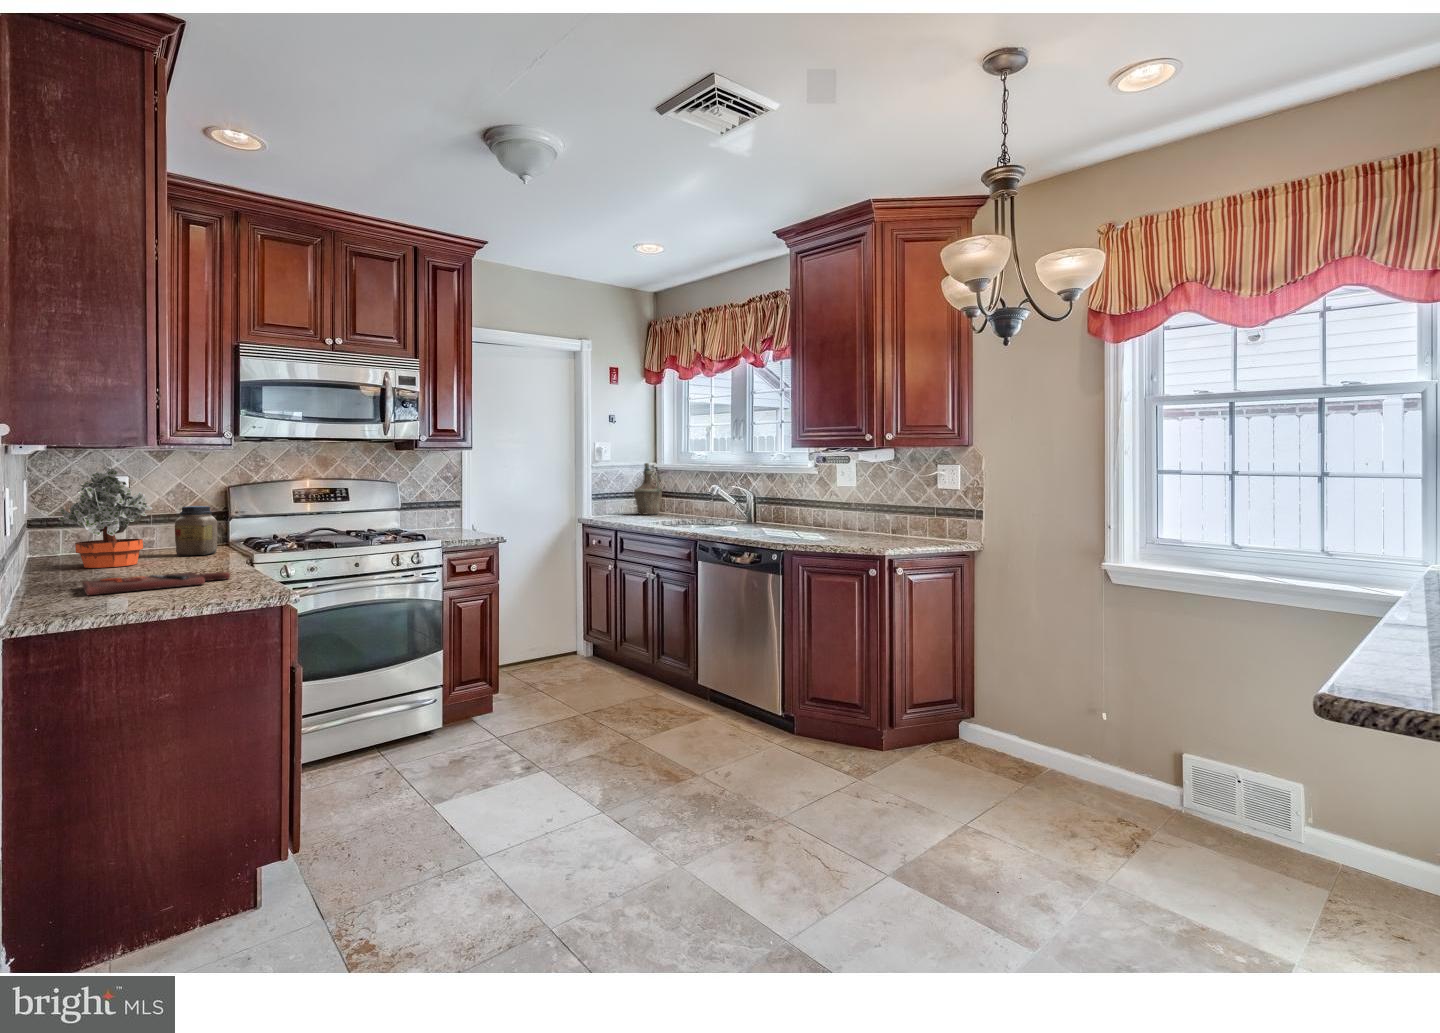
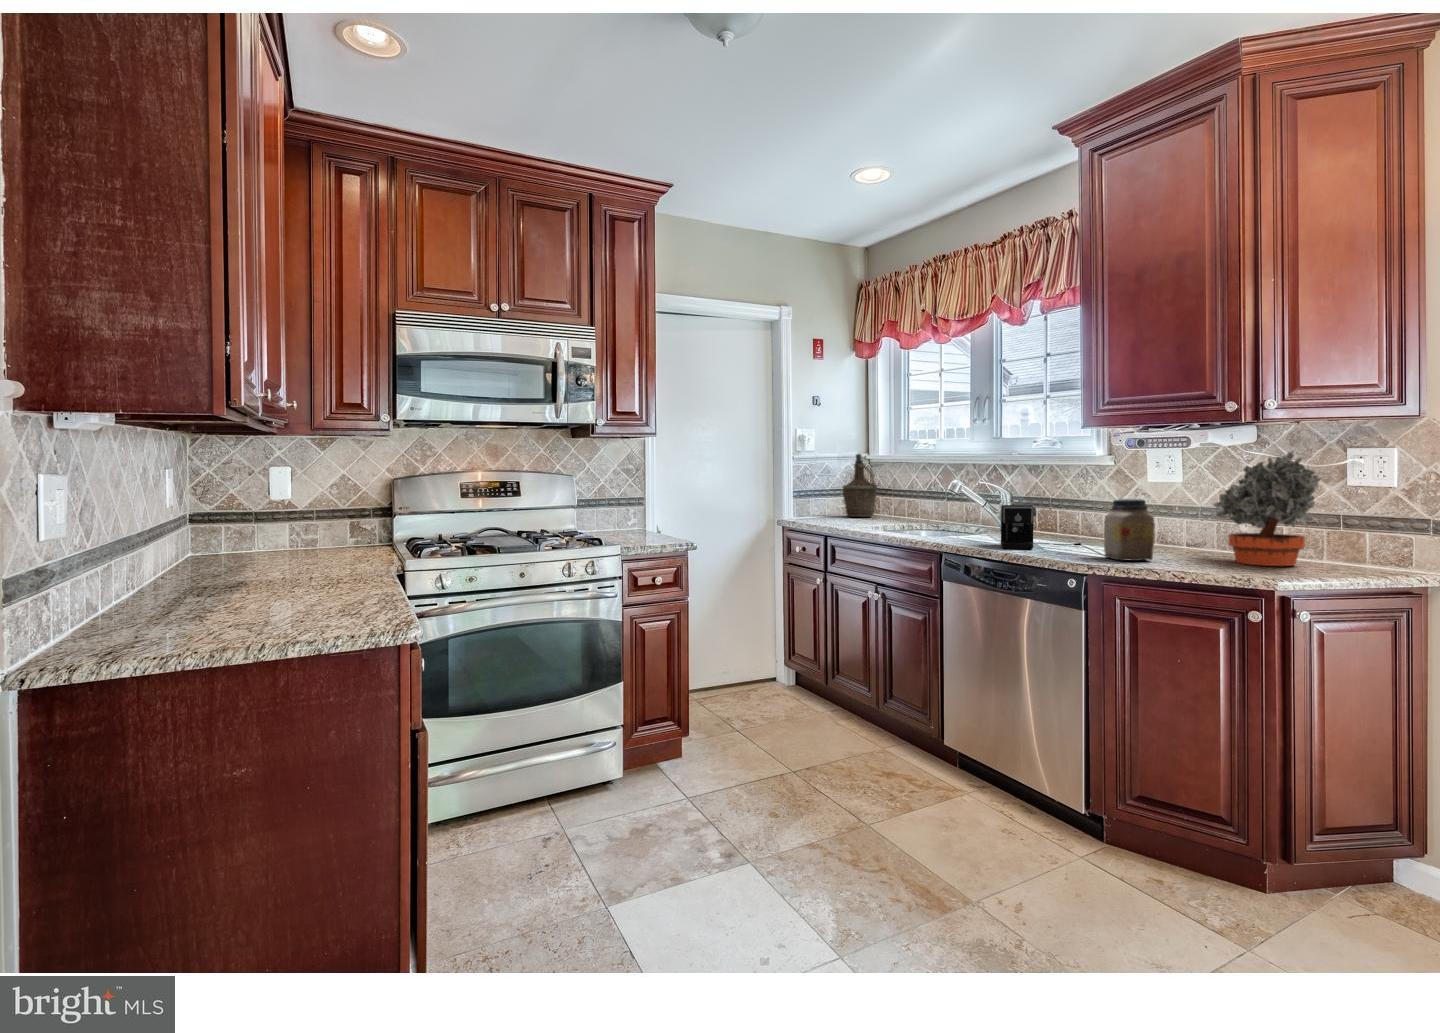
potted plant: present [59,468,152,568] -> present [1213,452,1321,566]
coffee maker: none [736,504,791,536] -> present [1001,505,1081,549]
jar: present [175,506,217,556] -> present [1104,499,1155,561]
cutting board: present [82,572,230,595] -> none [170,586,357,619]

